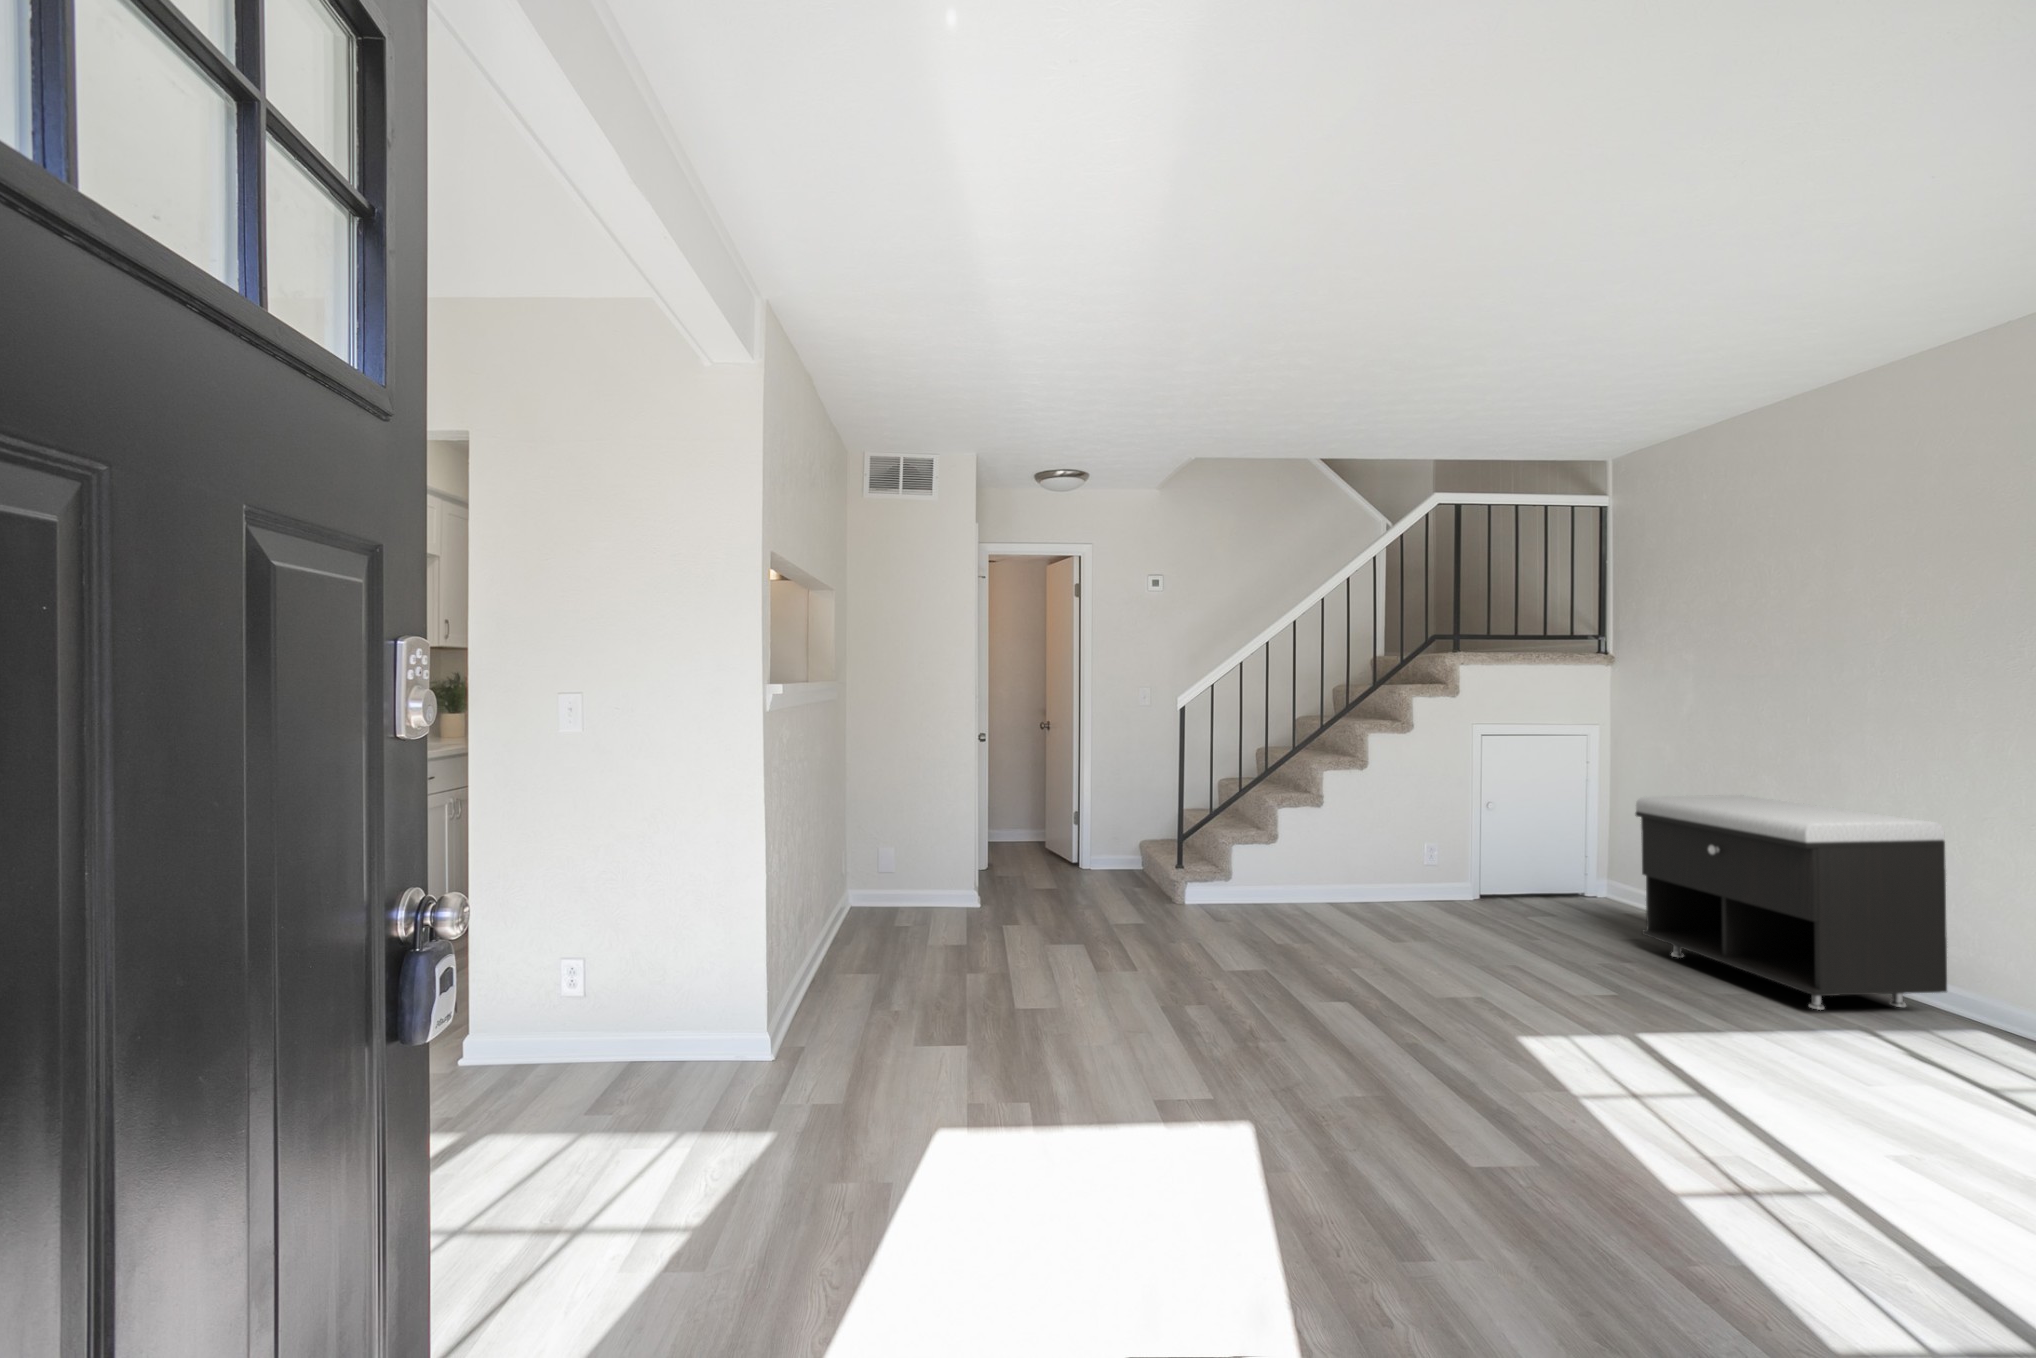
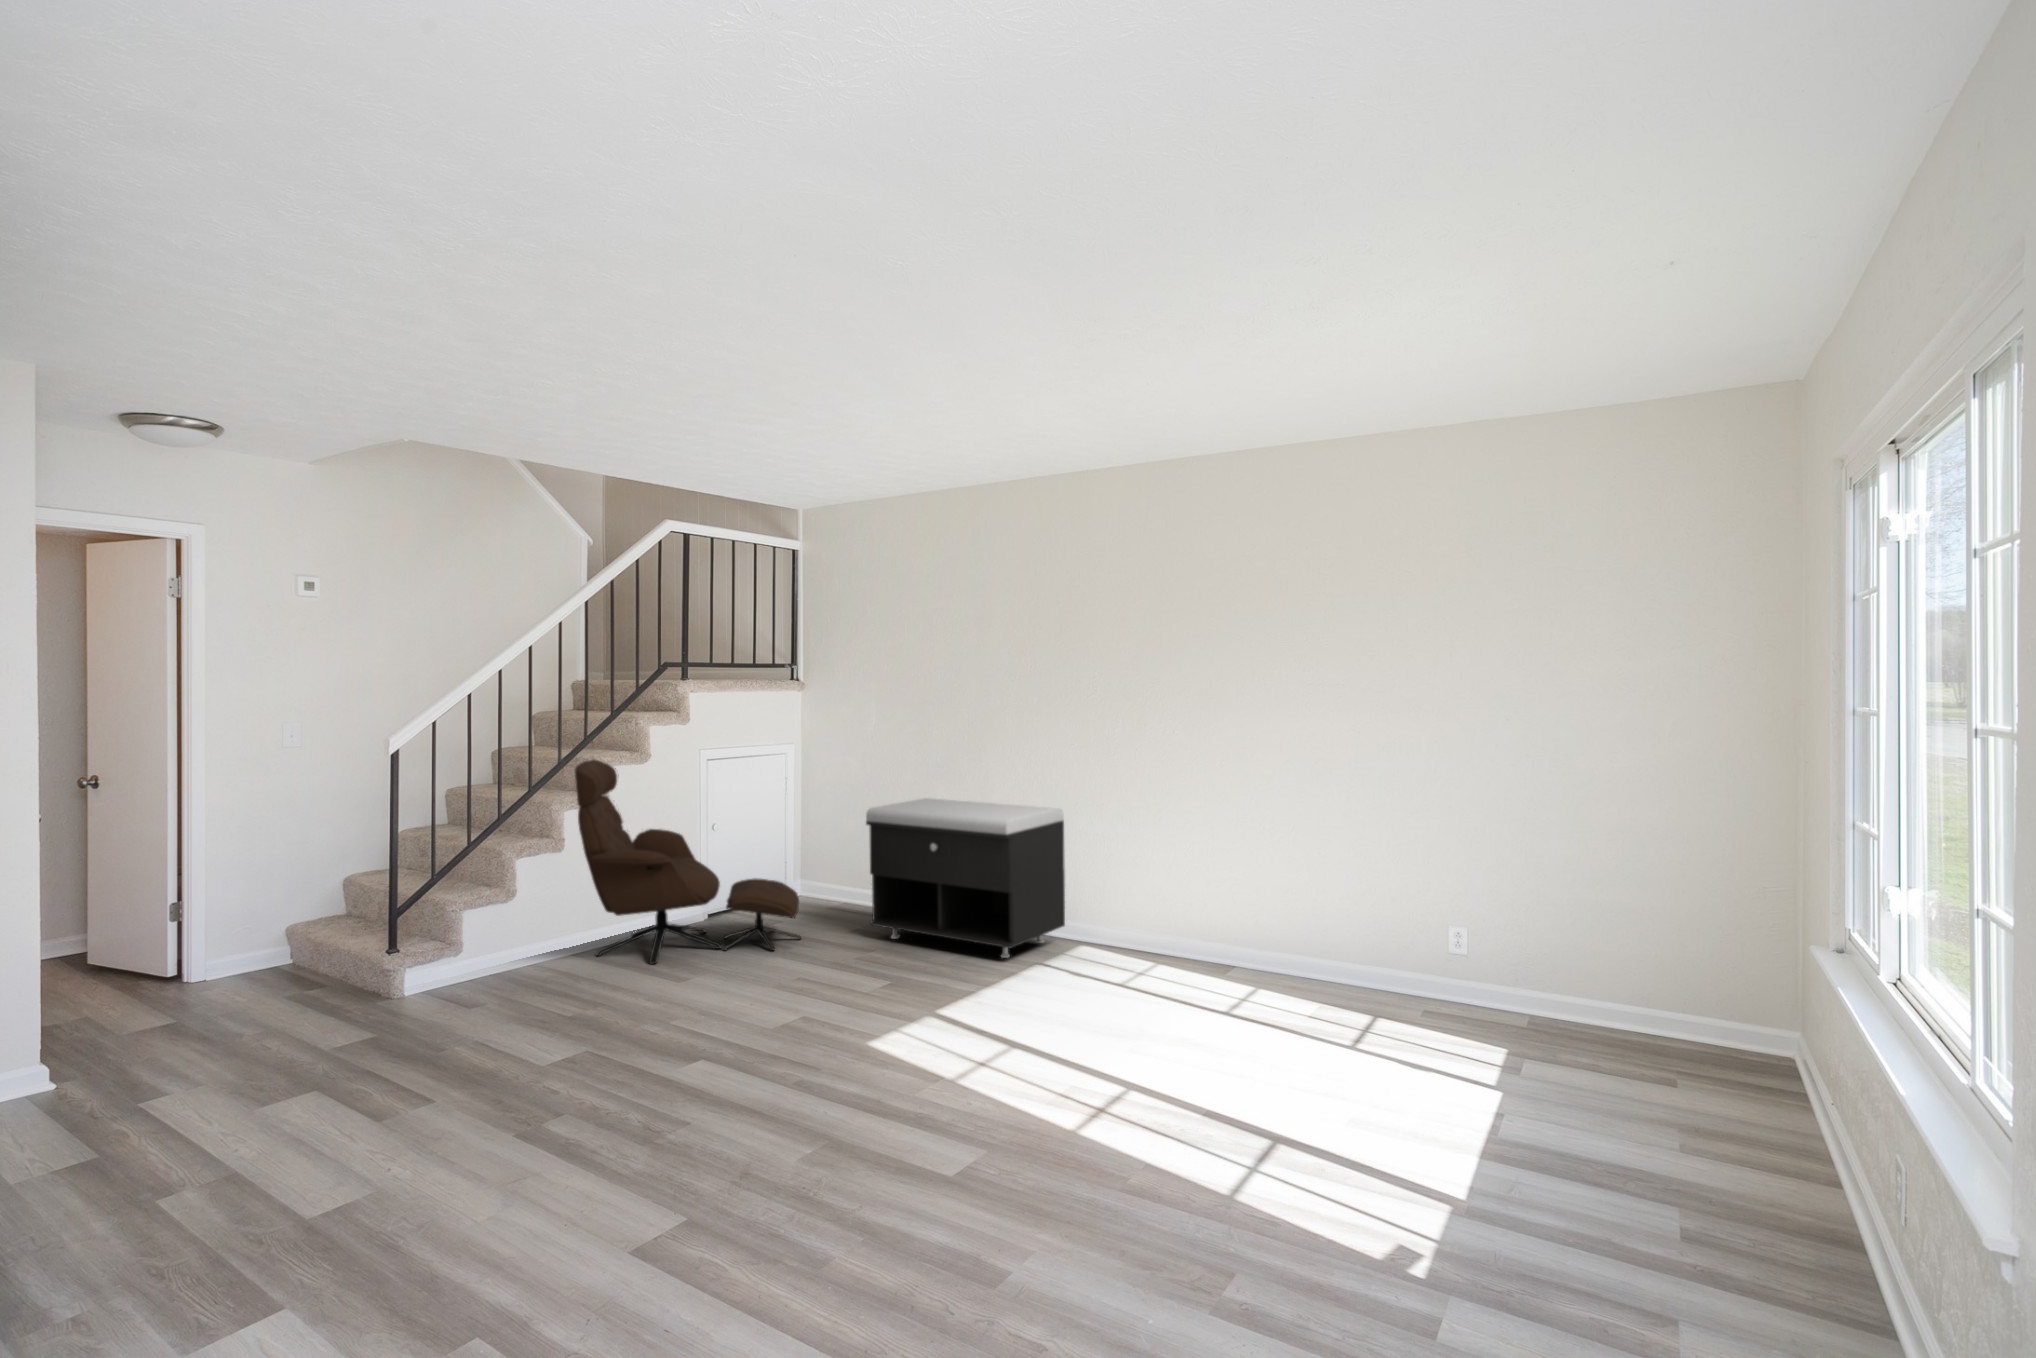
lounge chair: none [1323,726,1561,938] -> present [575,760,801,964]

